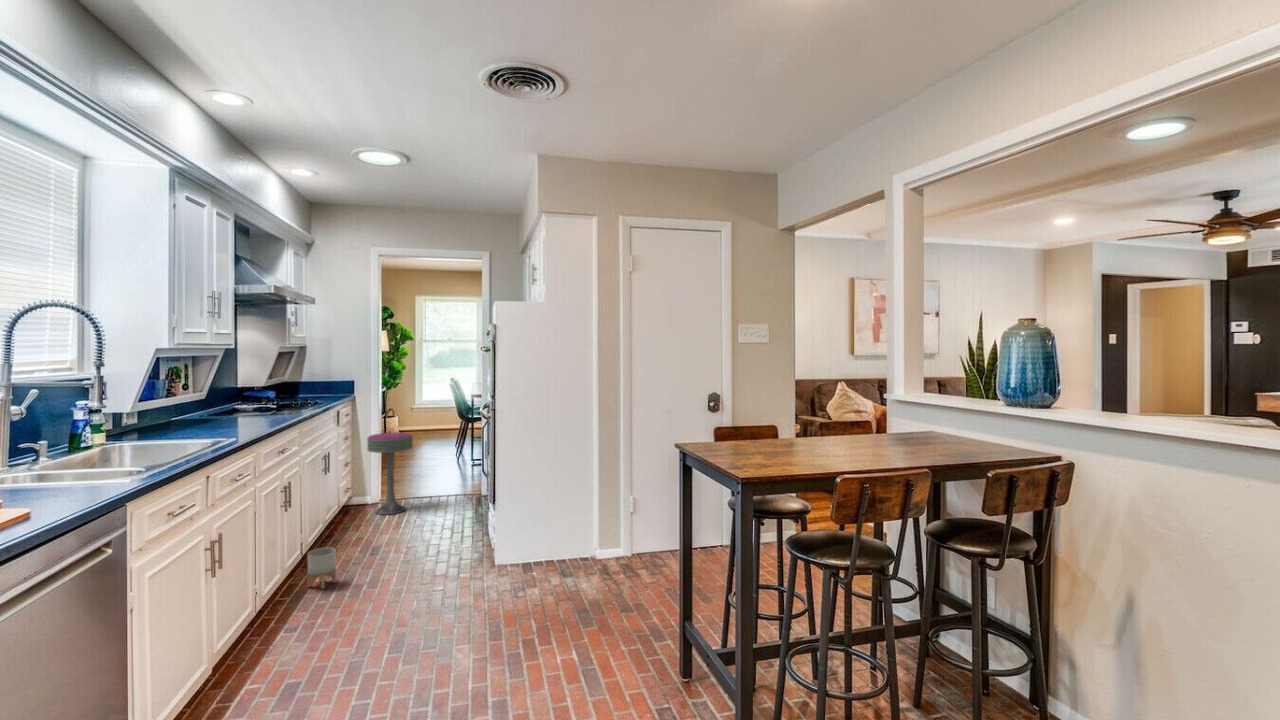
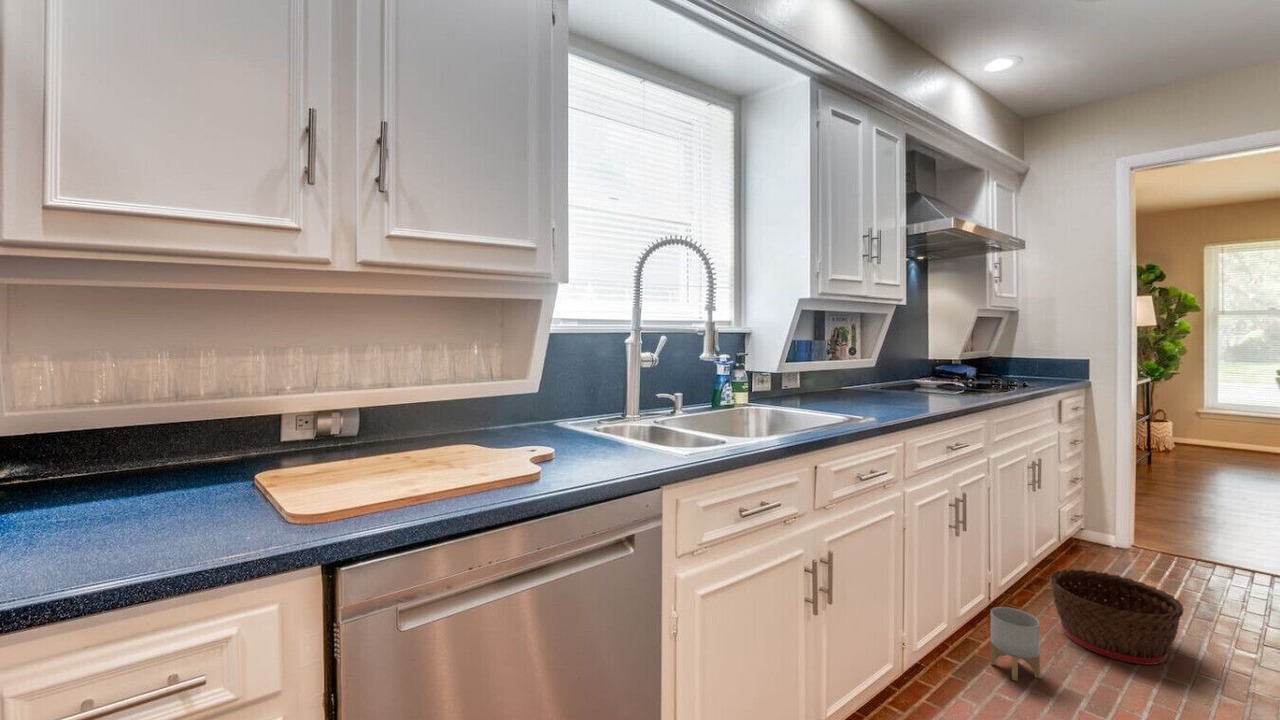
bar stool: present [367,432,413,515] -> none [1113,442,1211,582]
basket: none [337,514,400,560] -> present [1050,569,1183,665]

